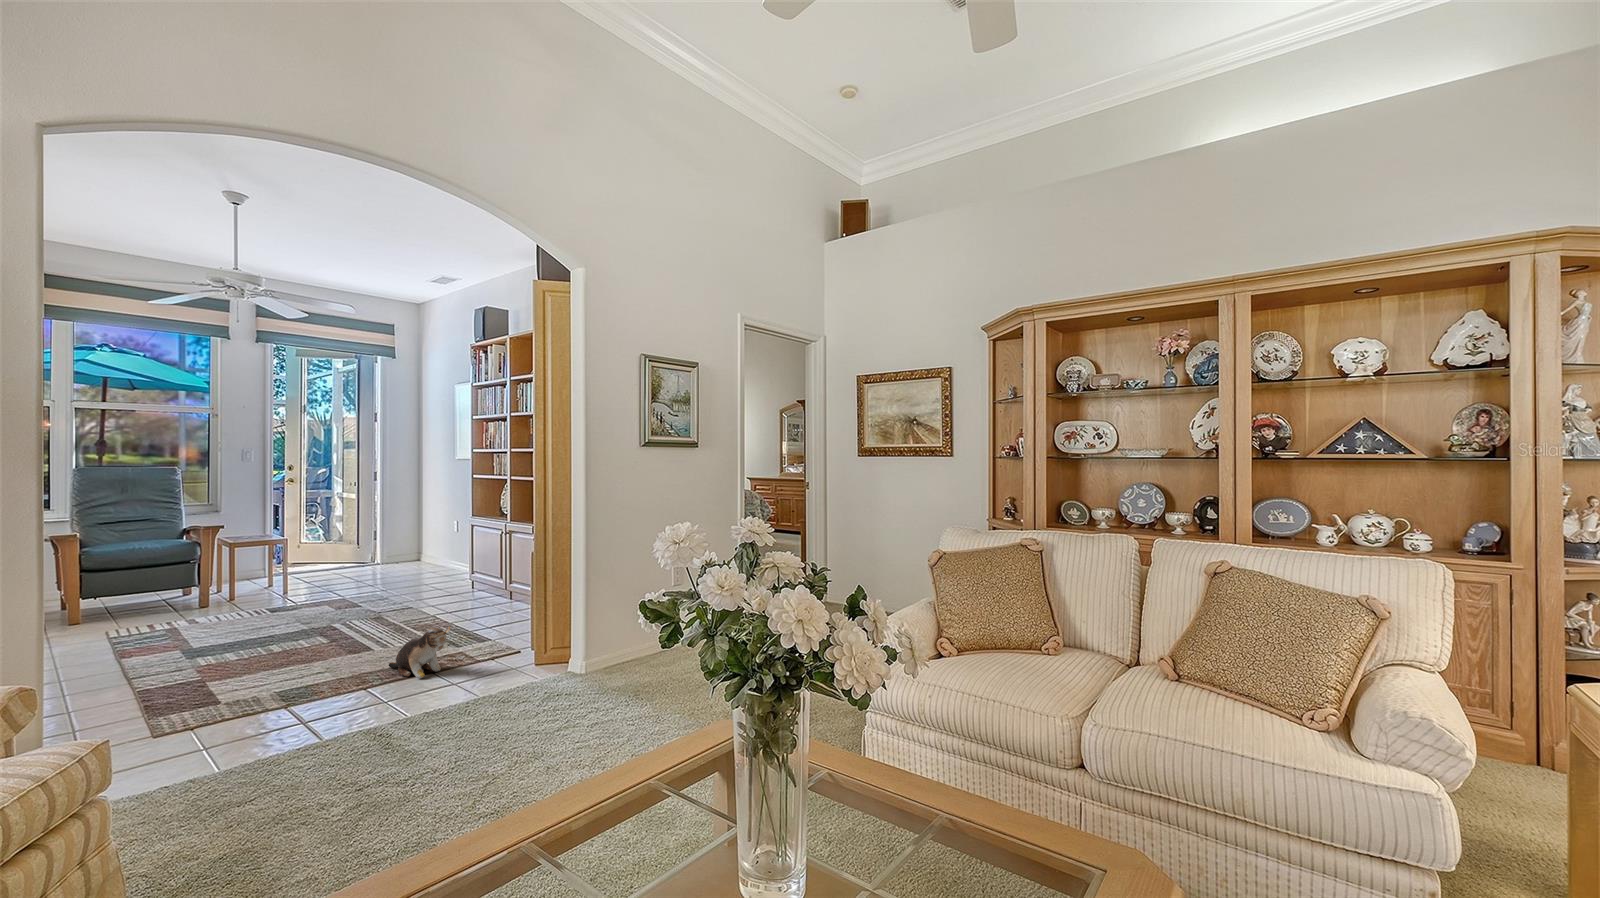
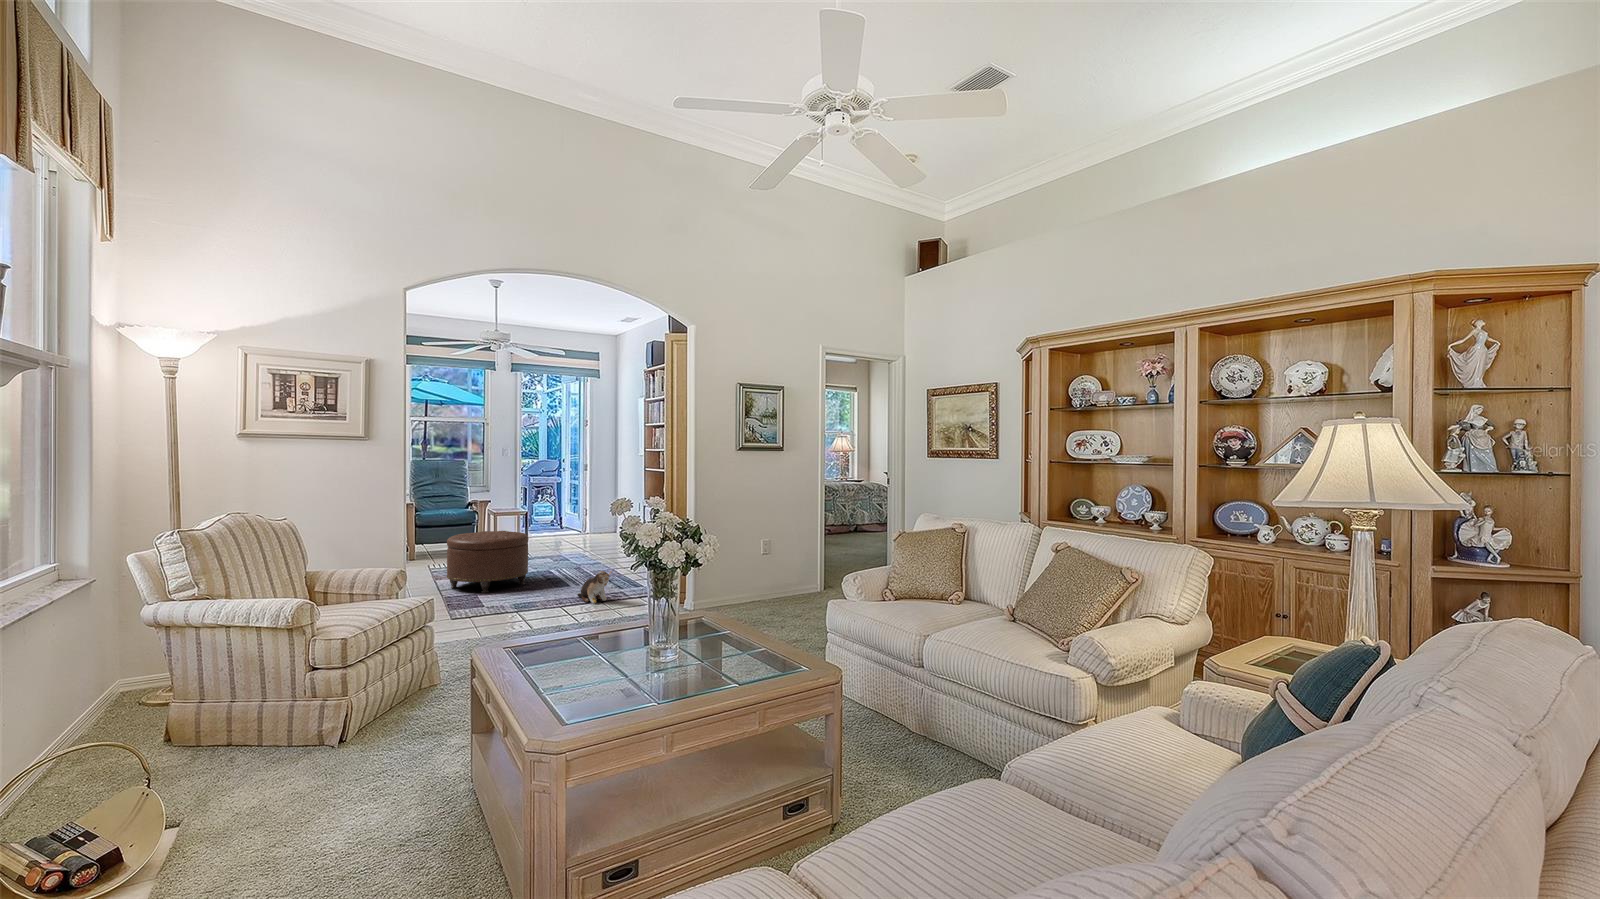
ottoman: none [141,572,297,675] -> present [447,531,529,593]

